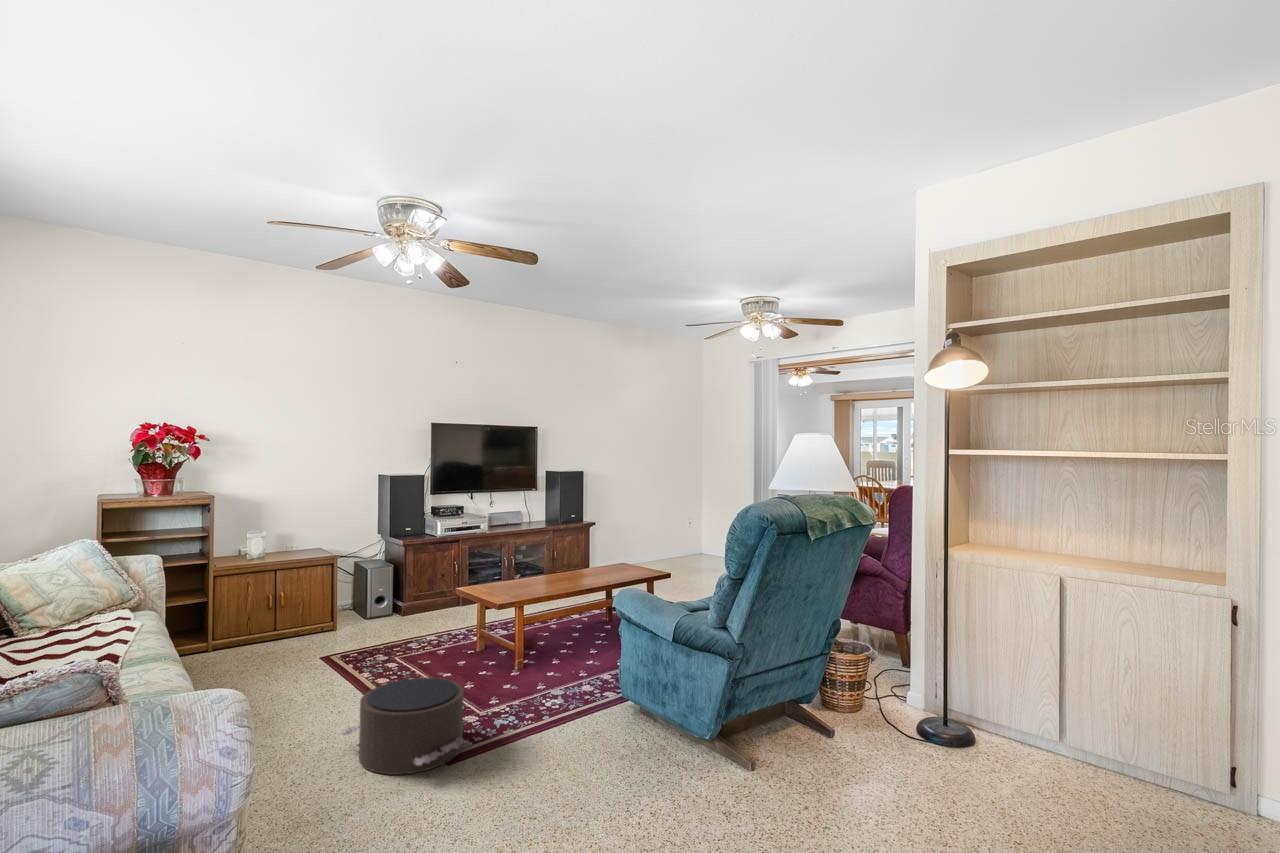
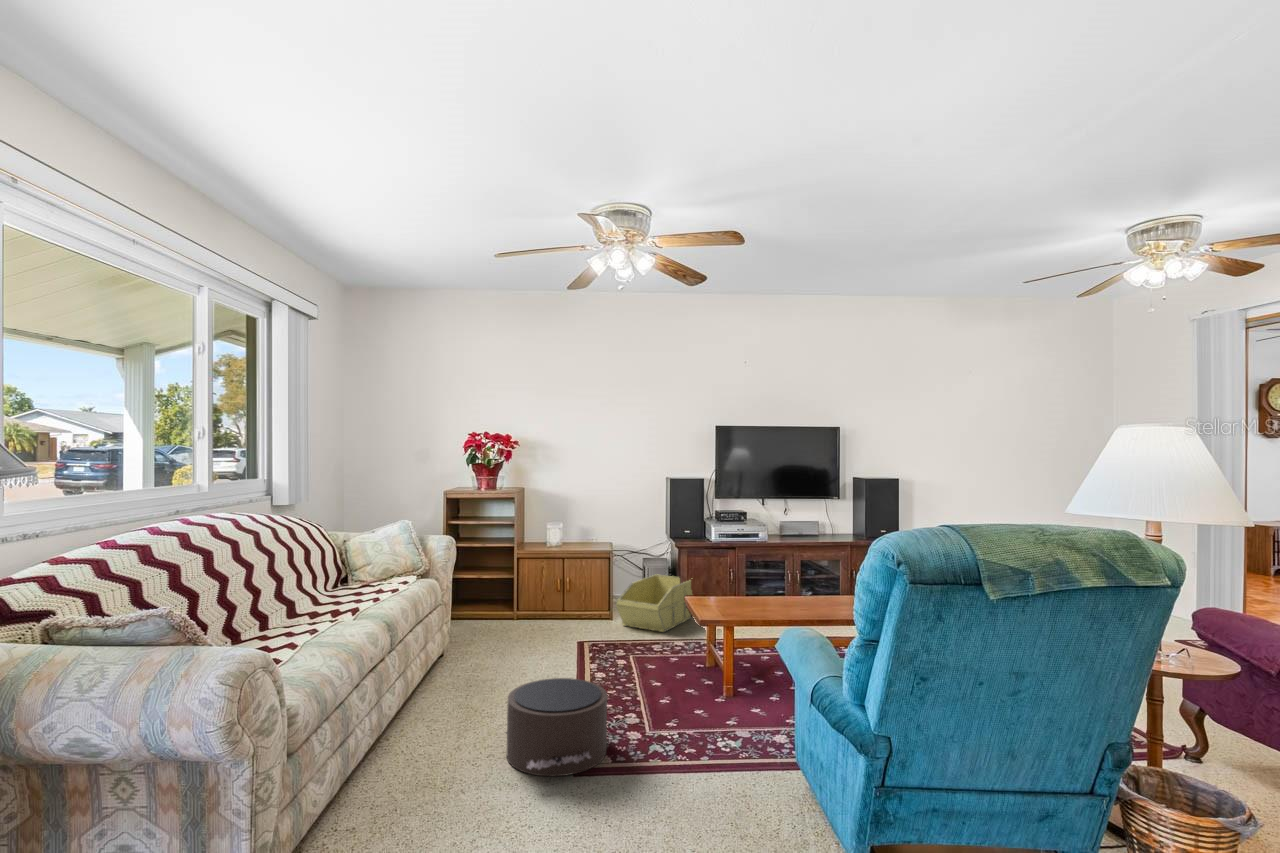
storage bin: none [349,575,420,633] -> present [616,575,693,632]

